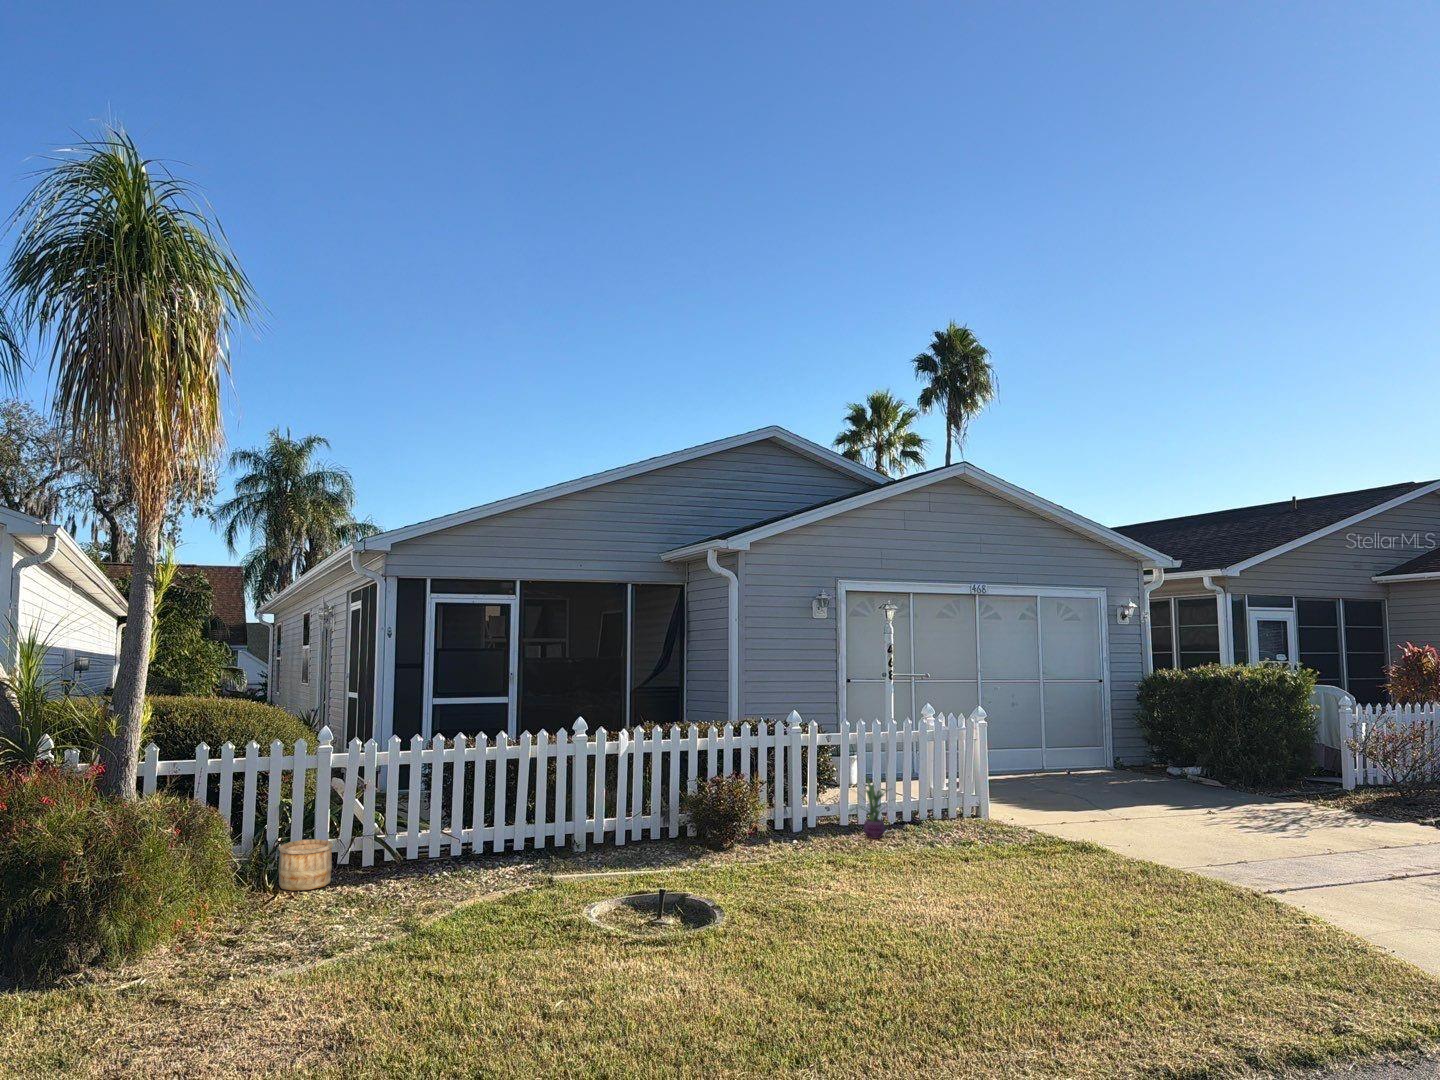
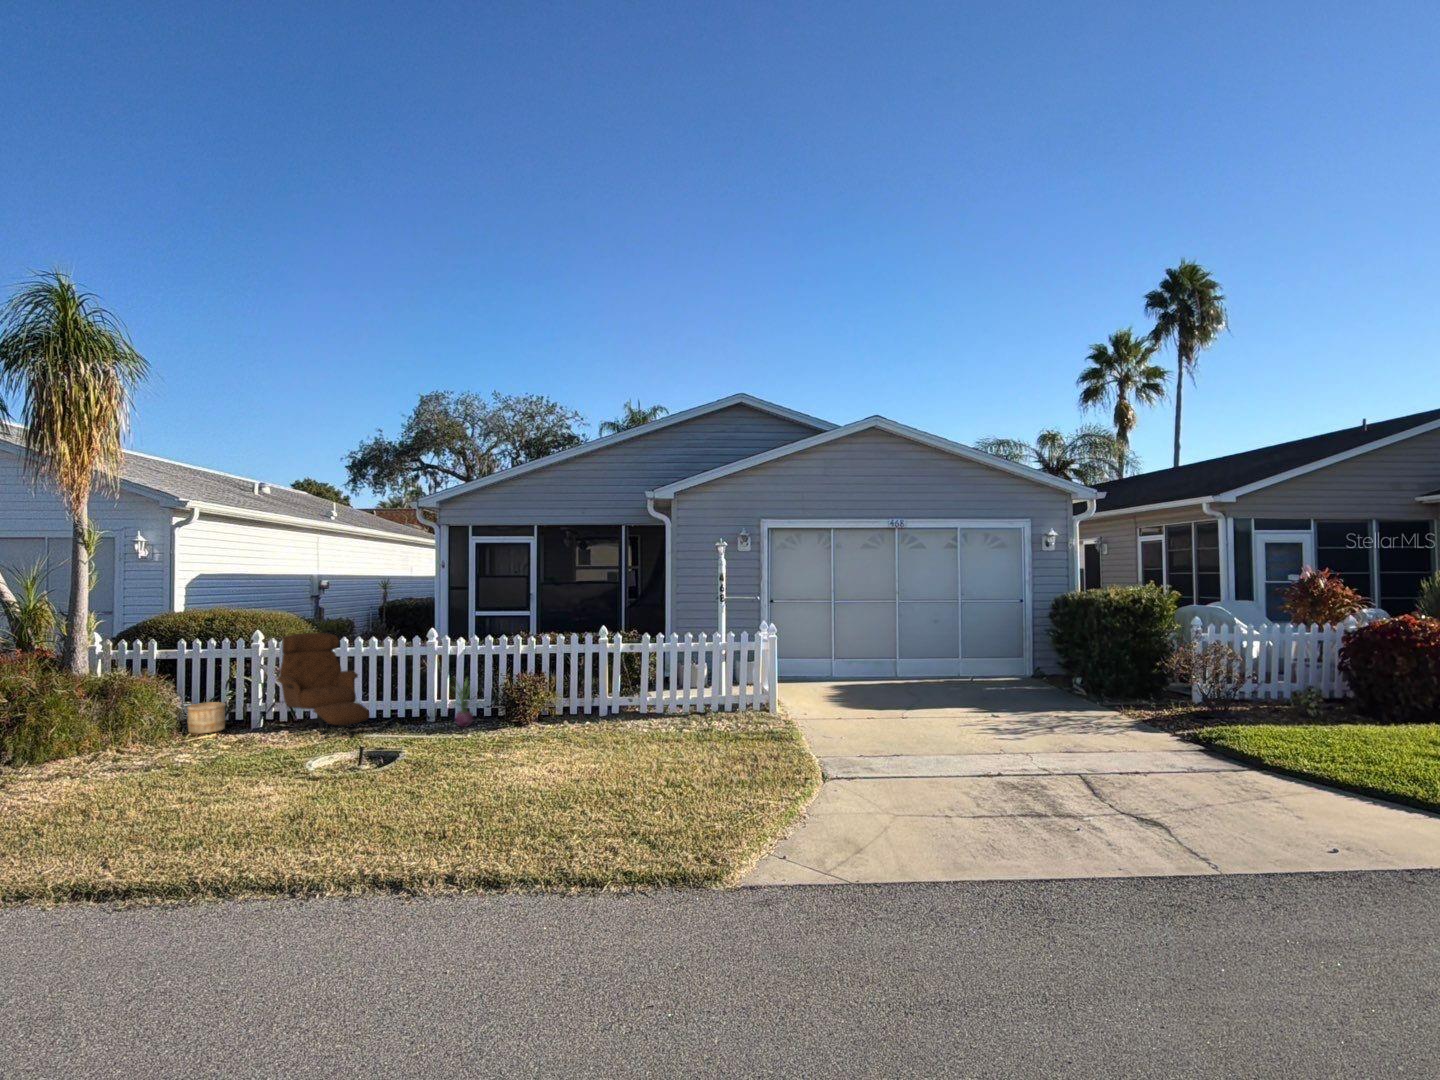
lounge chair: none [410,731,563,886] -> present [276,633,370,738]
decorative plant: present [850,777,888,839] -> present [455,679,473,726]

